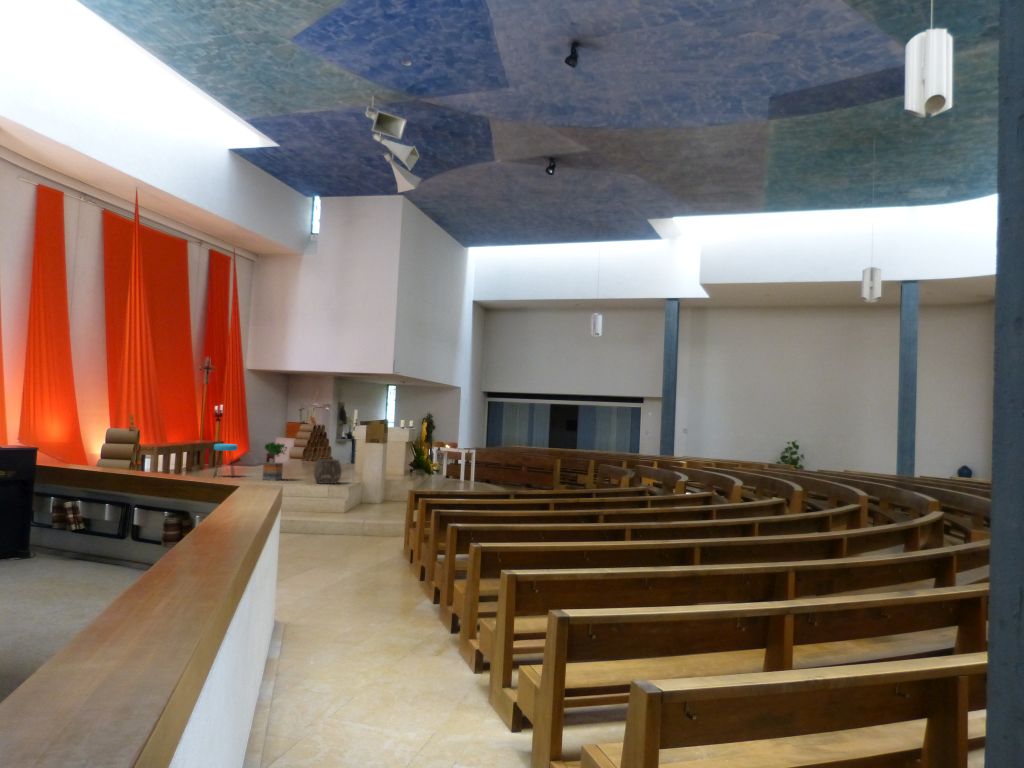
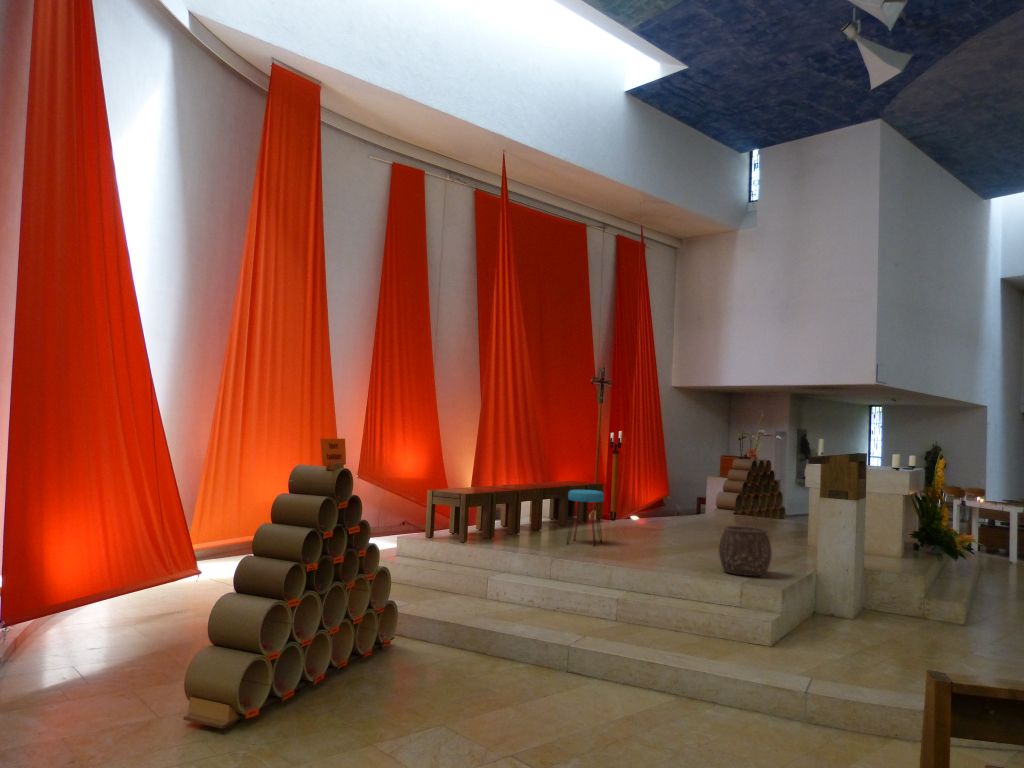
potted tree: present [263,442,287,480] -> none [636,490,679,559]

